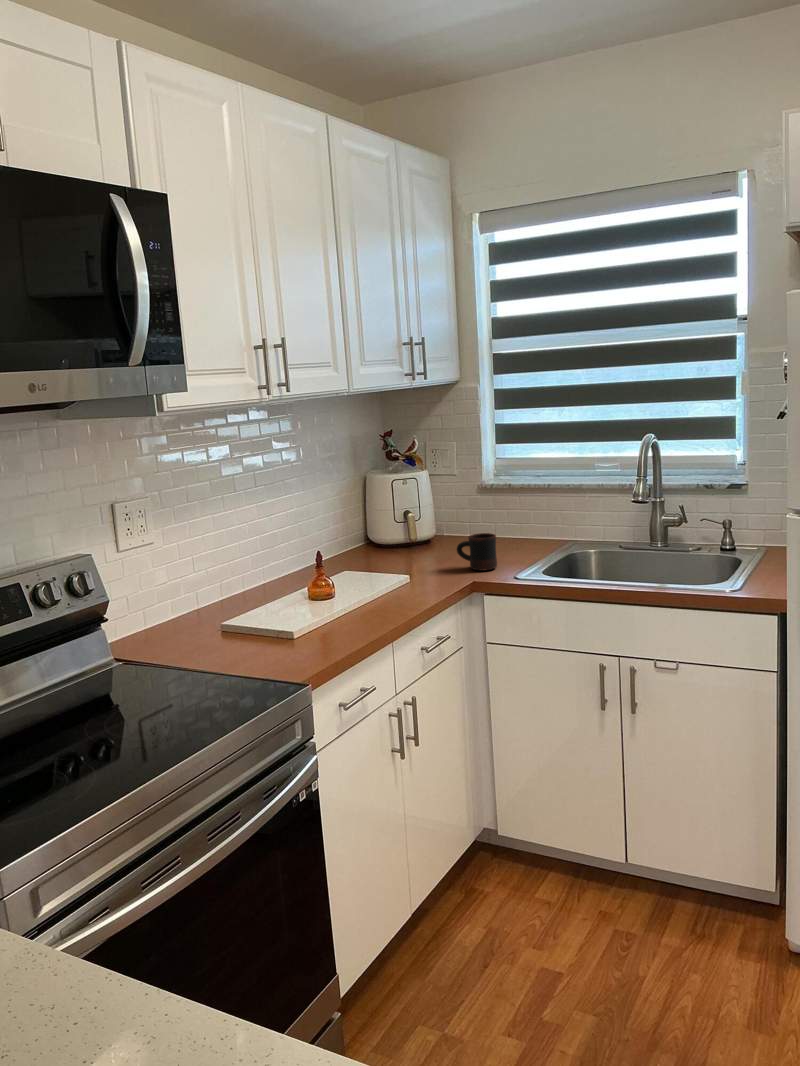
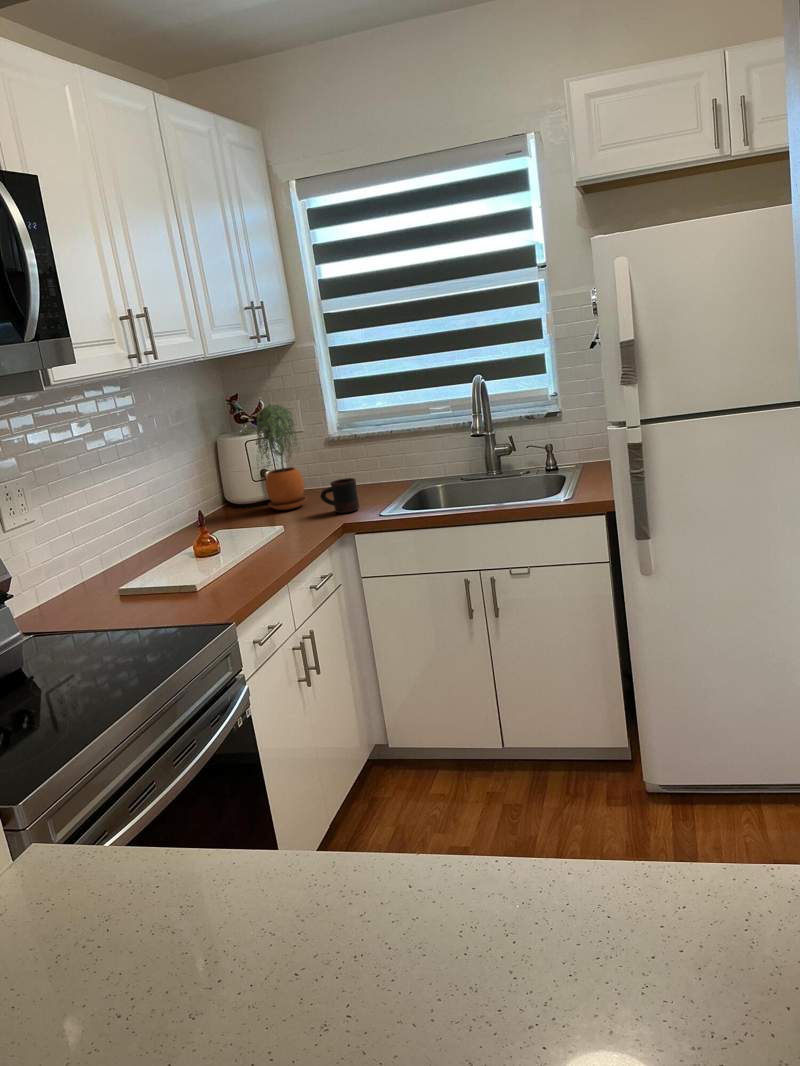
potted plant: none [397,445,447,558] -> present [257,405,307,510]

